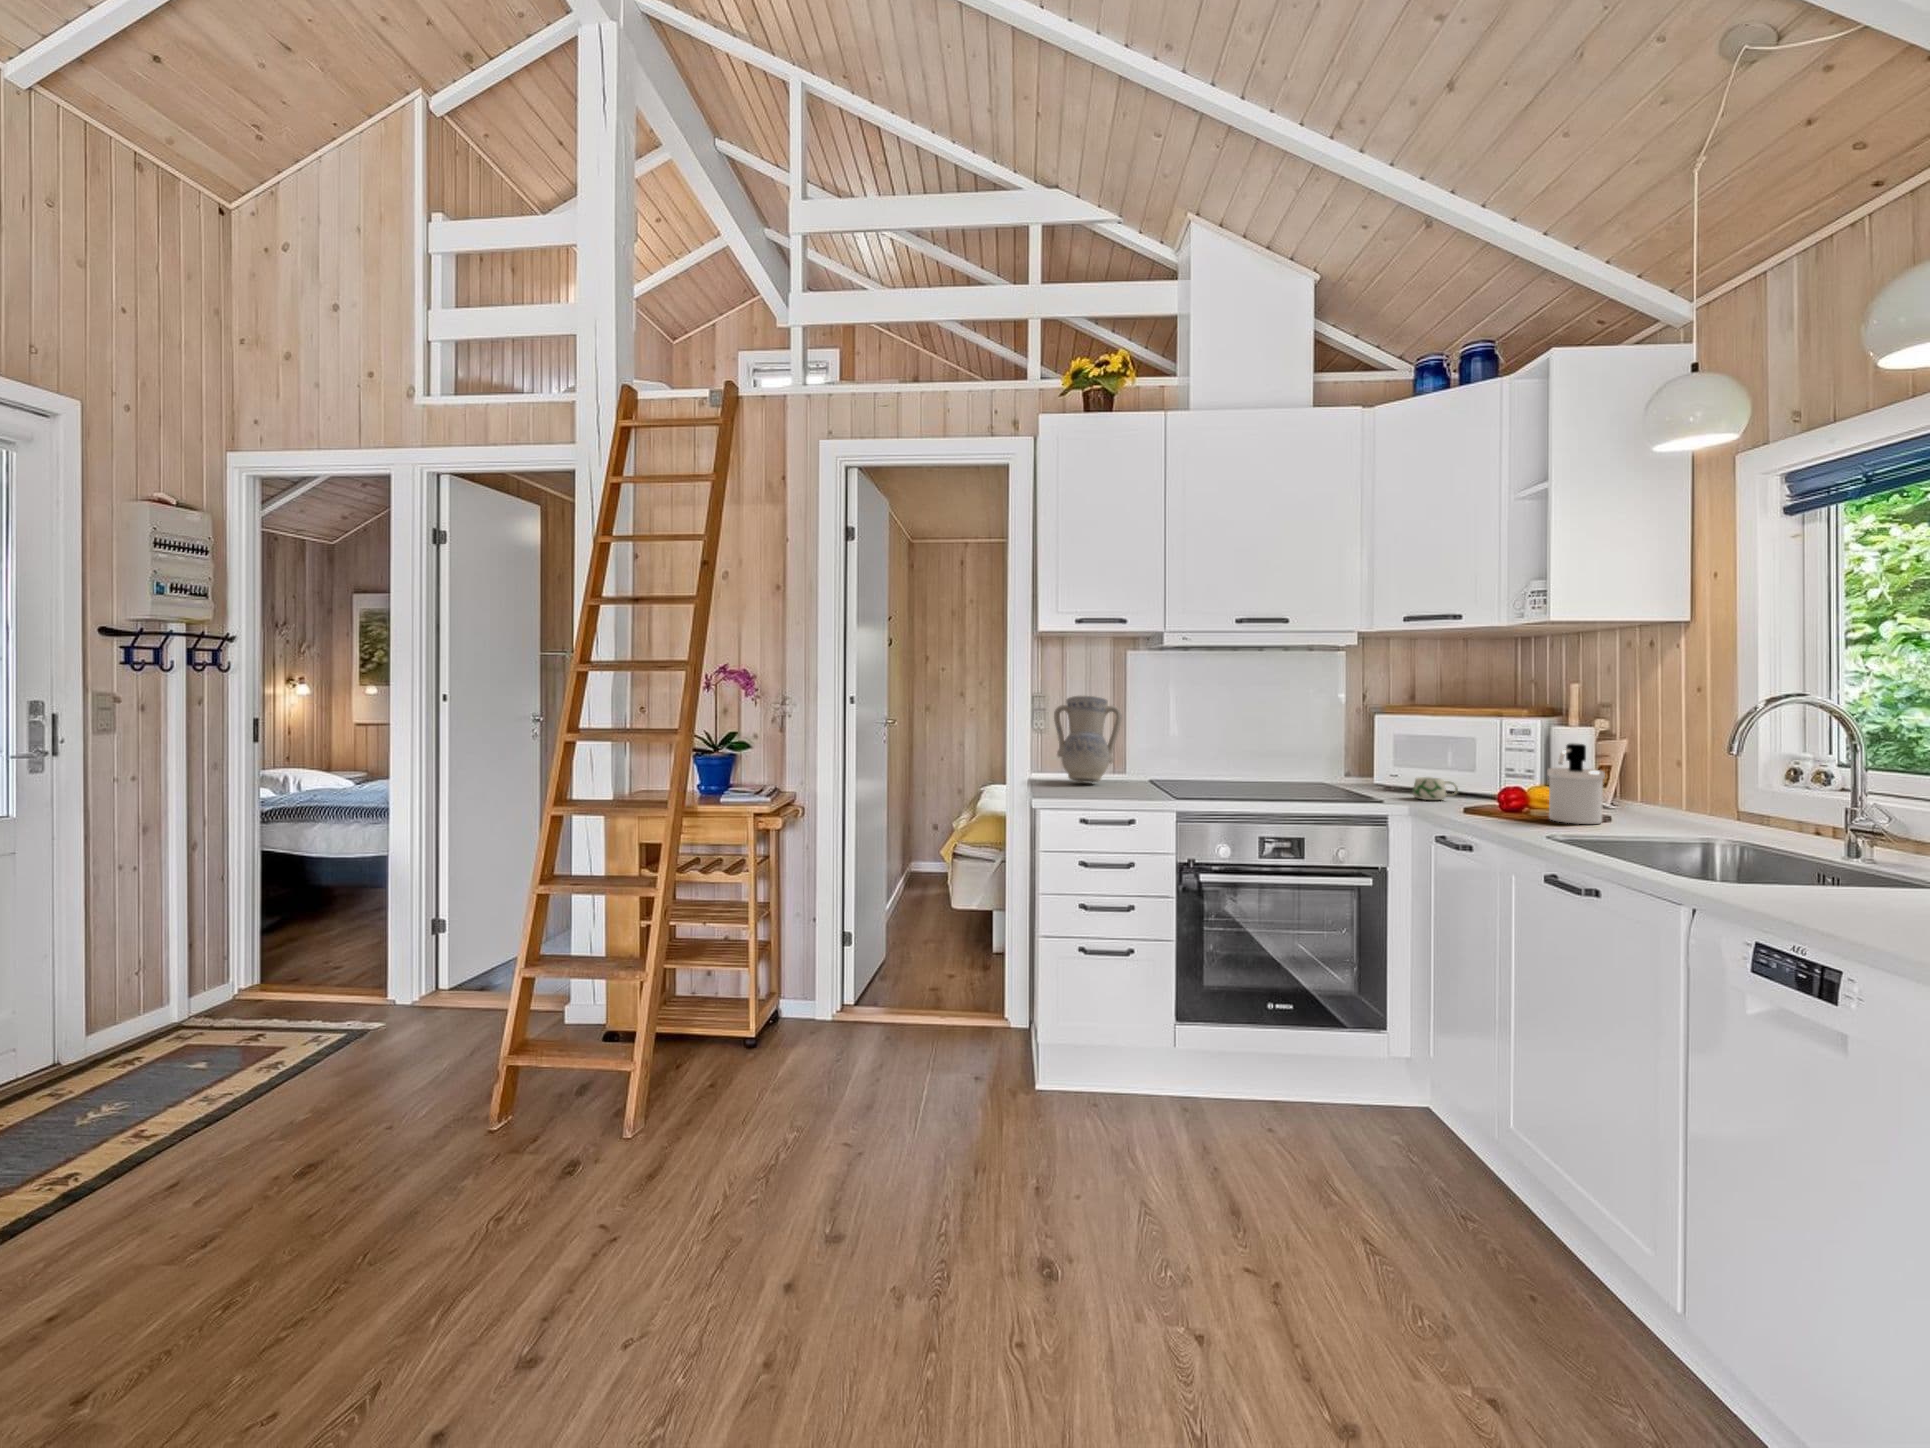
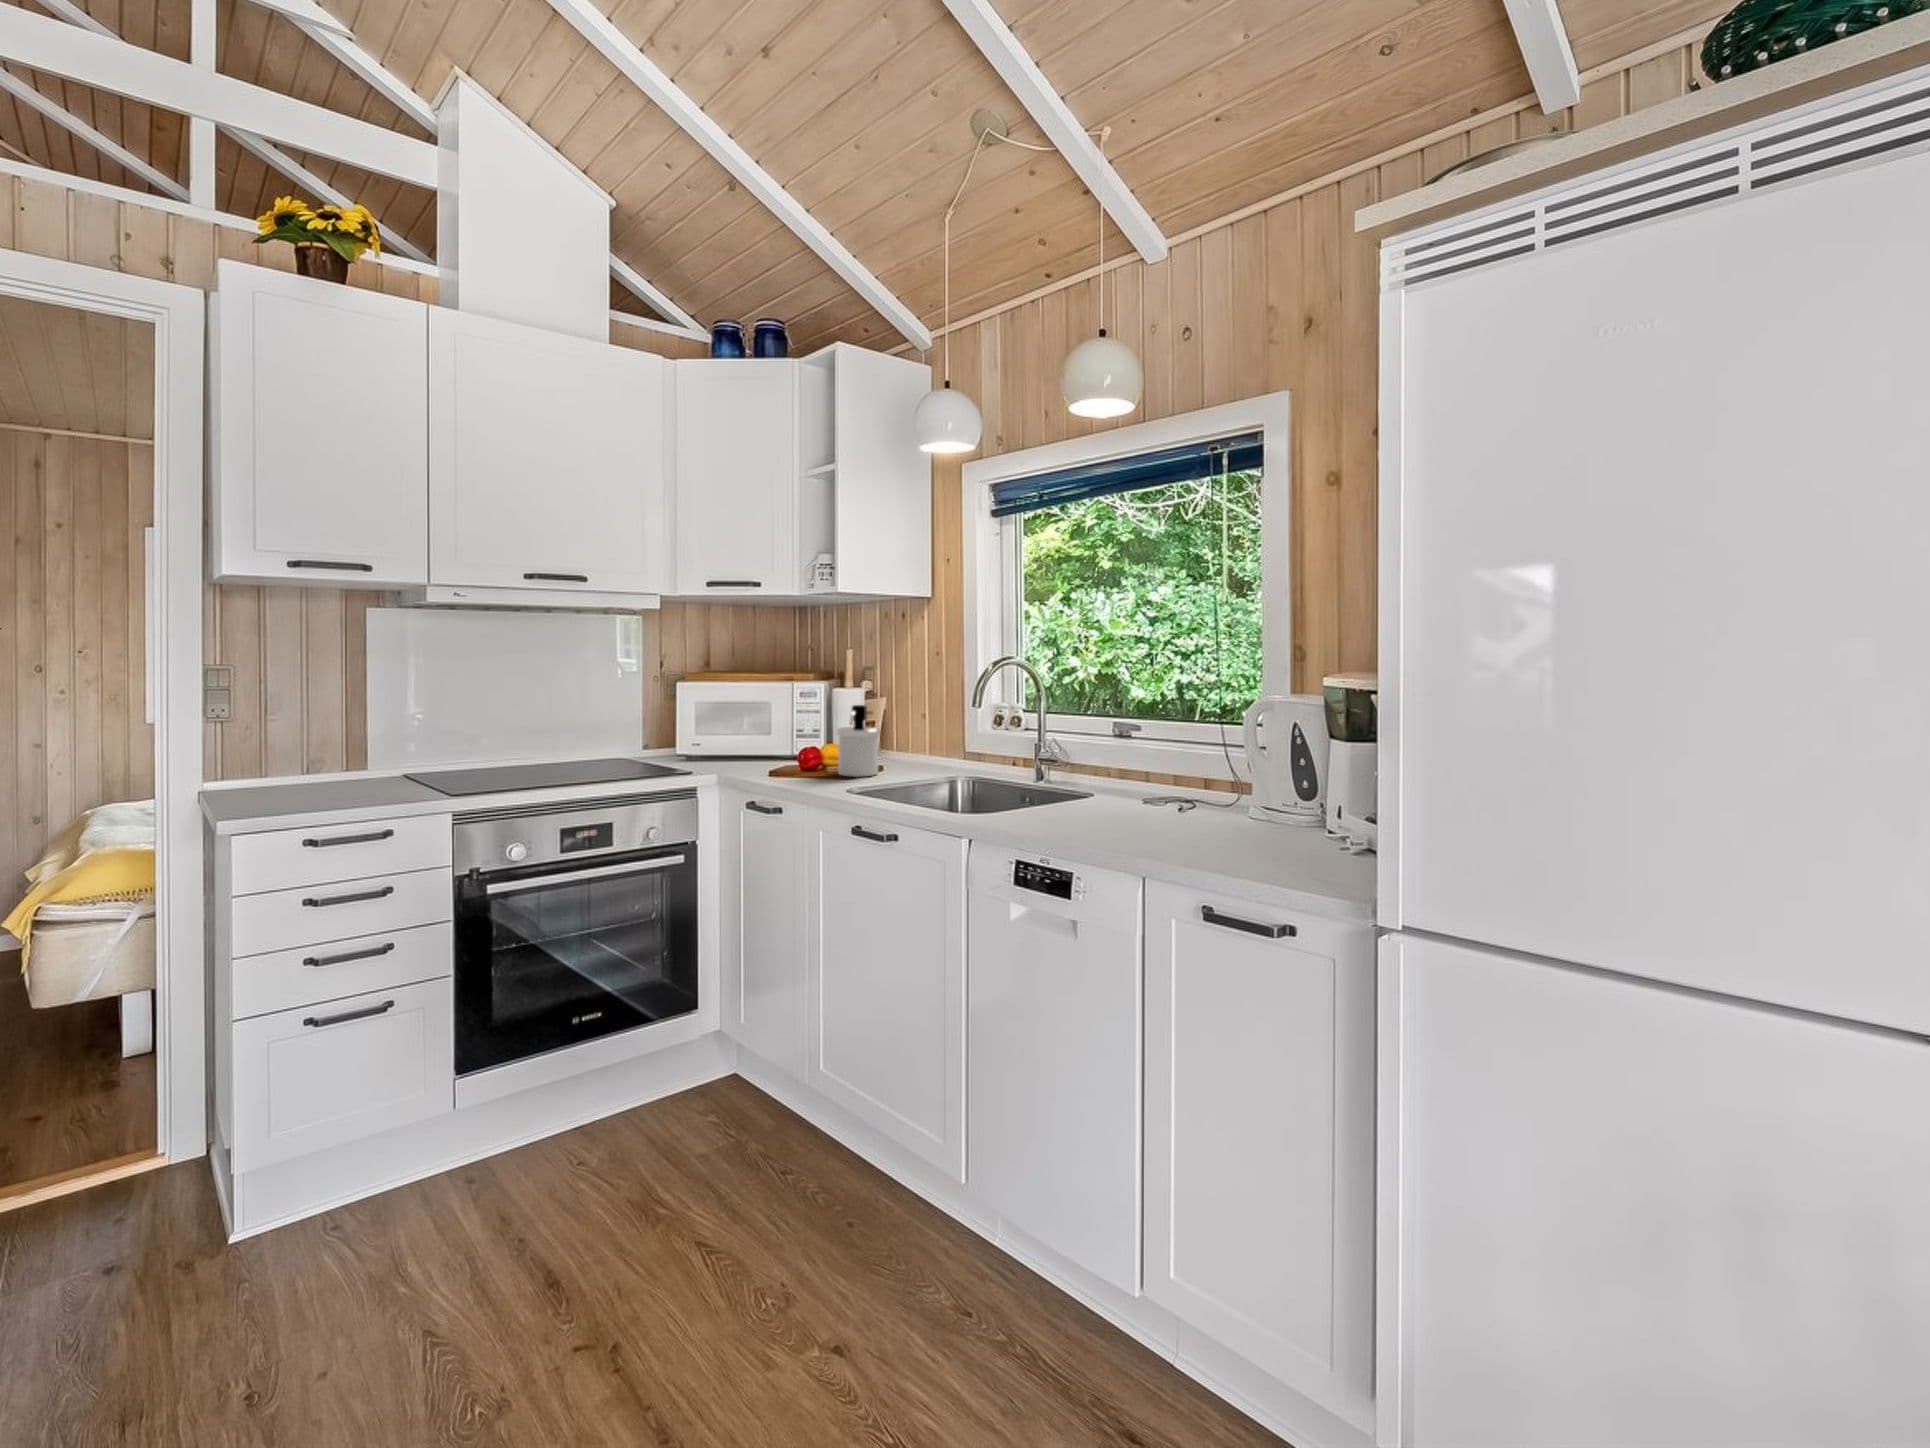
vase: present [1054,696,1122,782] -> none [249,666,364,783]
mug: present [1413,777,1458,800] -> none [716,743,757,765]

